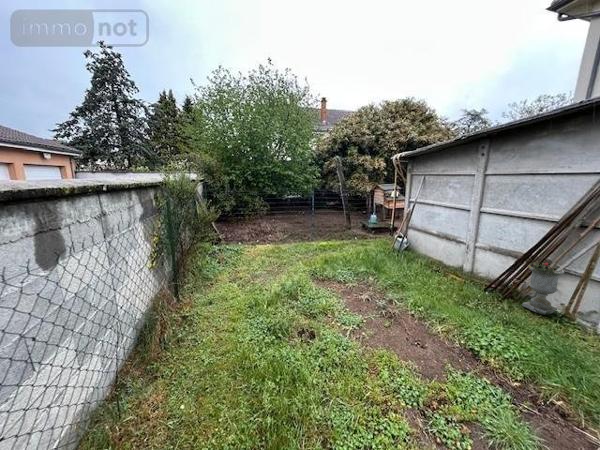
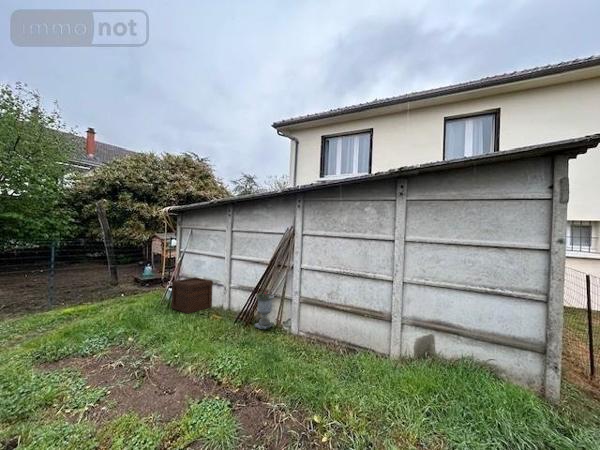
wooden crate: none [402,231,451,269] -> present [171,277,213,313]

